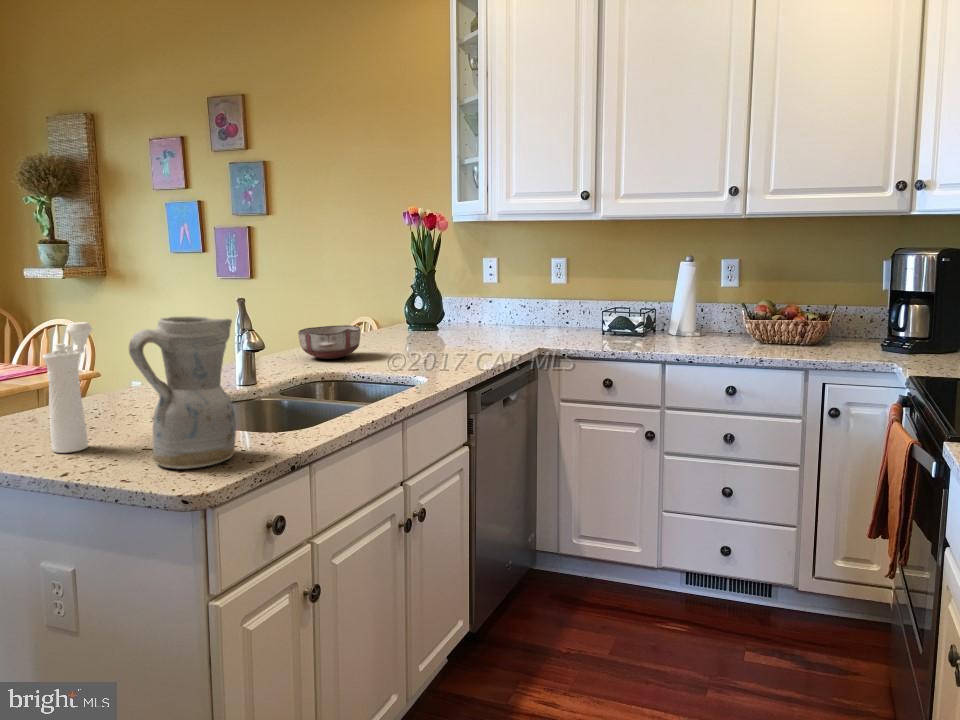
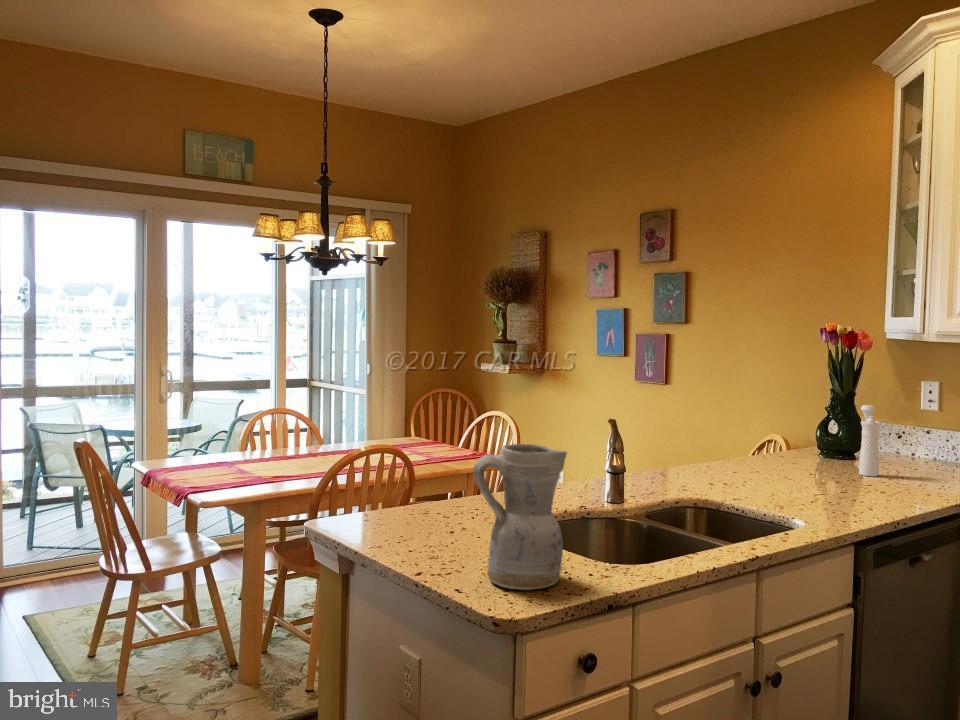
pepper mill: present [43,322,92,453] -> present [859,405,881,476]
ceramic bowl: present [298,325,360,359] -> none [682,447,748,483]

